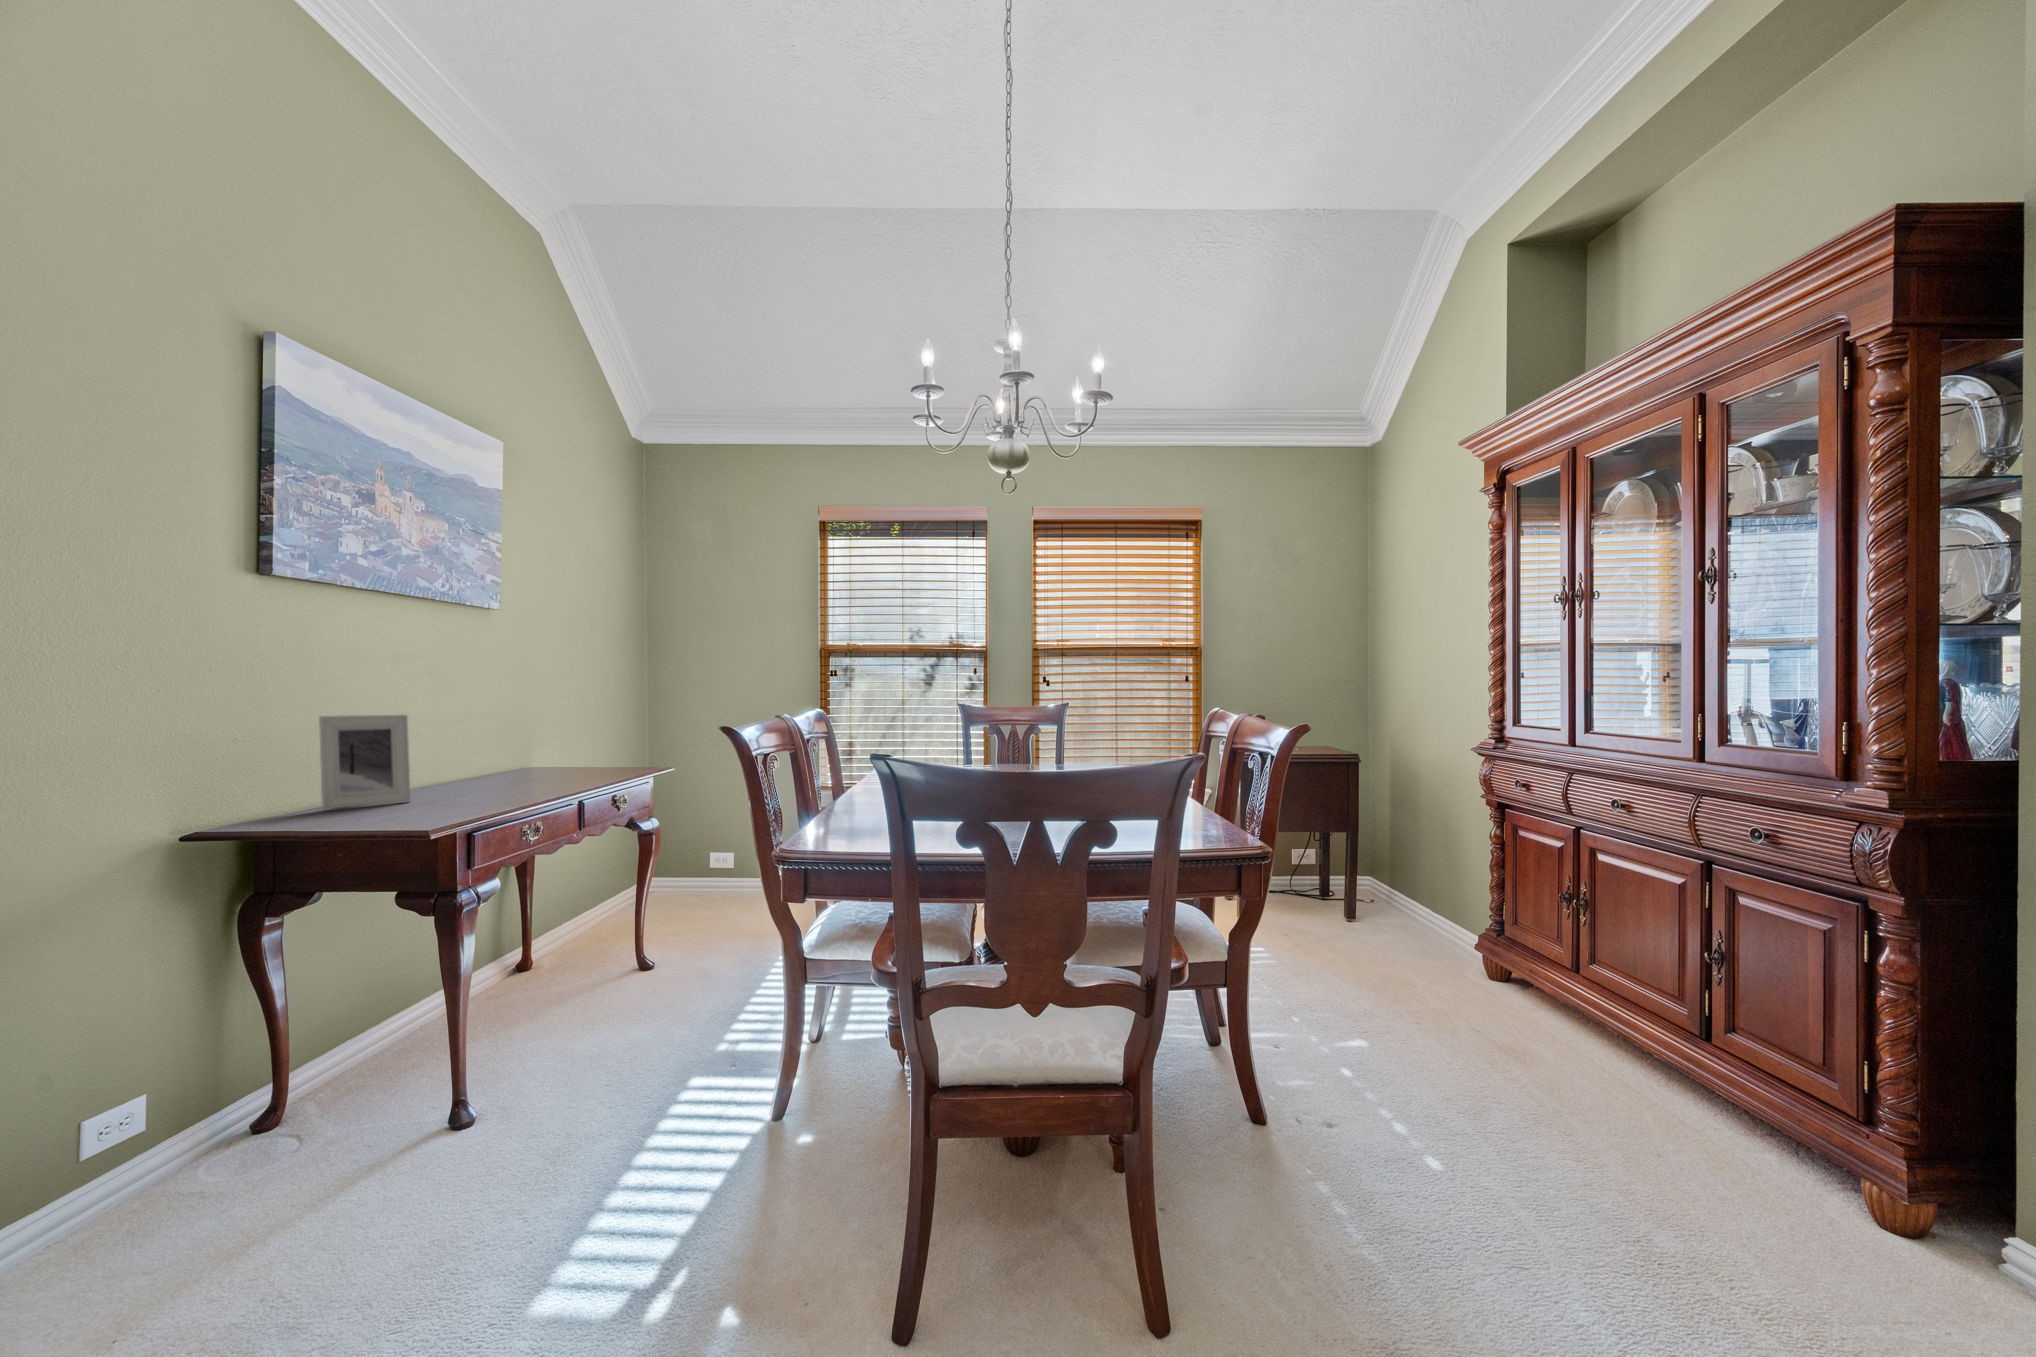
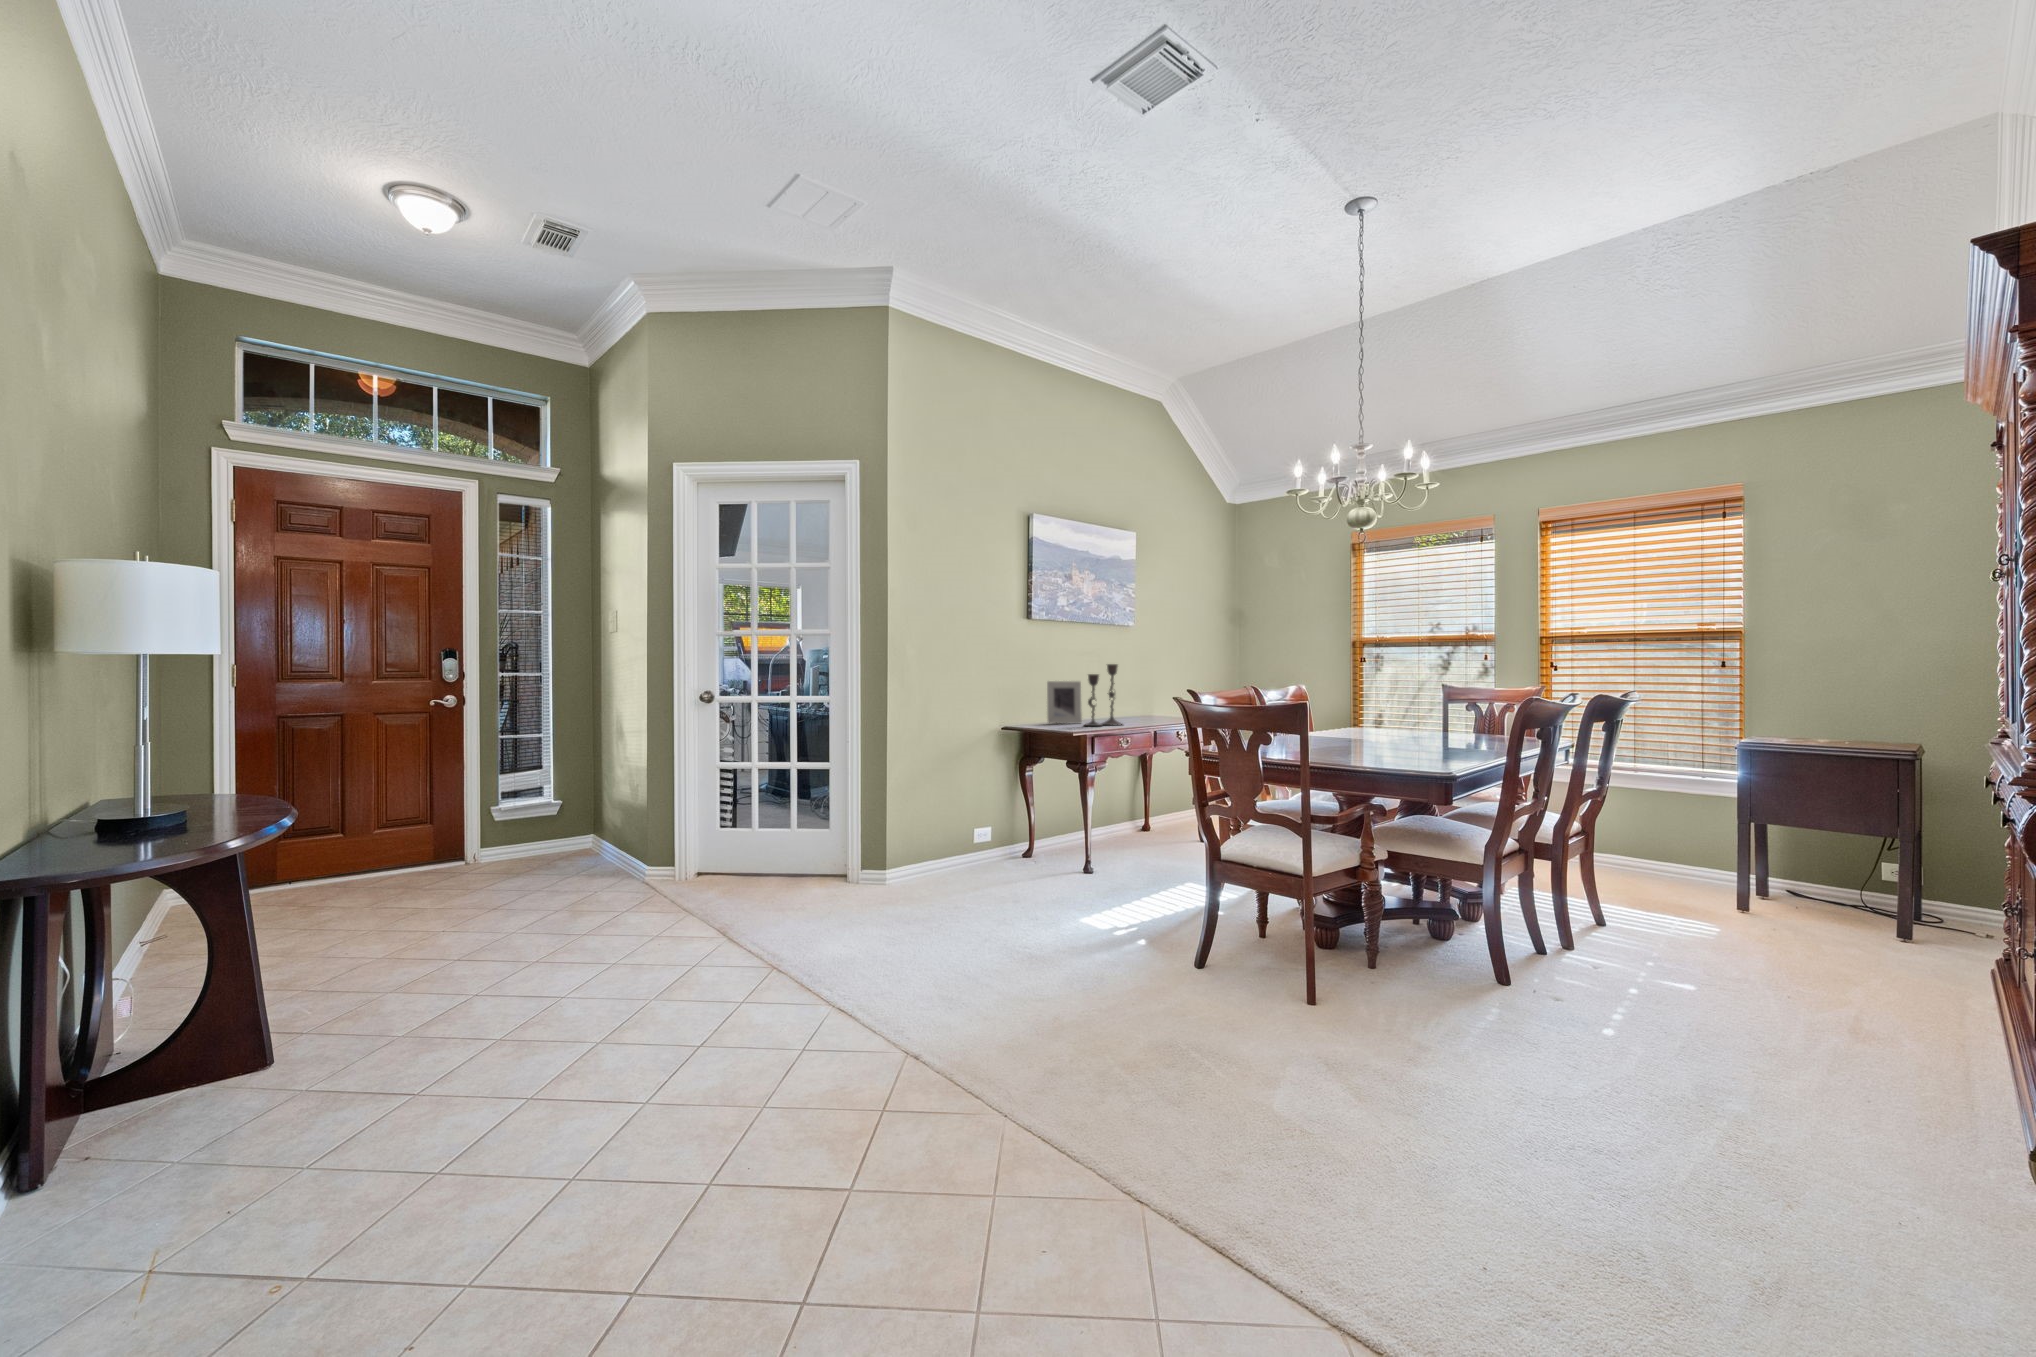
candlestick: none [427,678,518,809] -> present [1085,664,1122,726]

